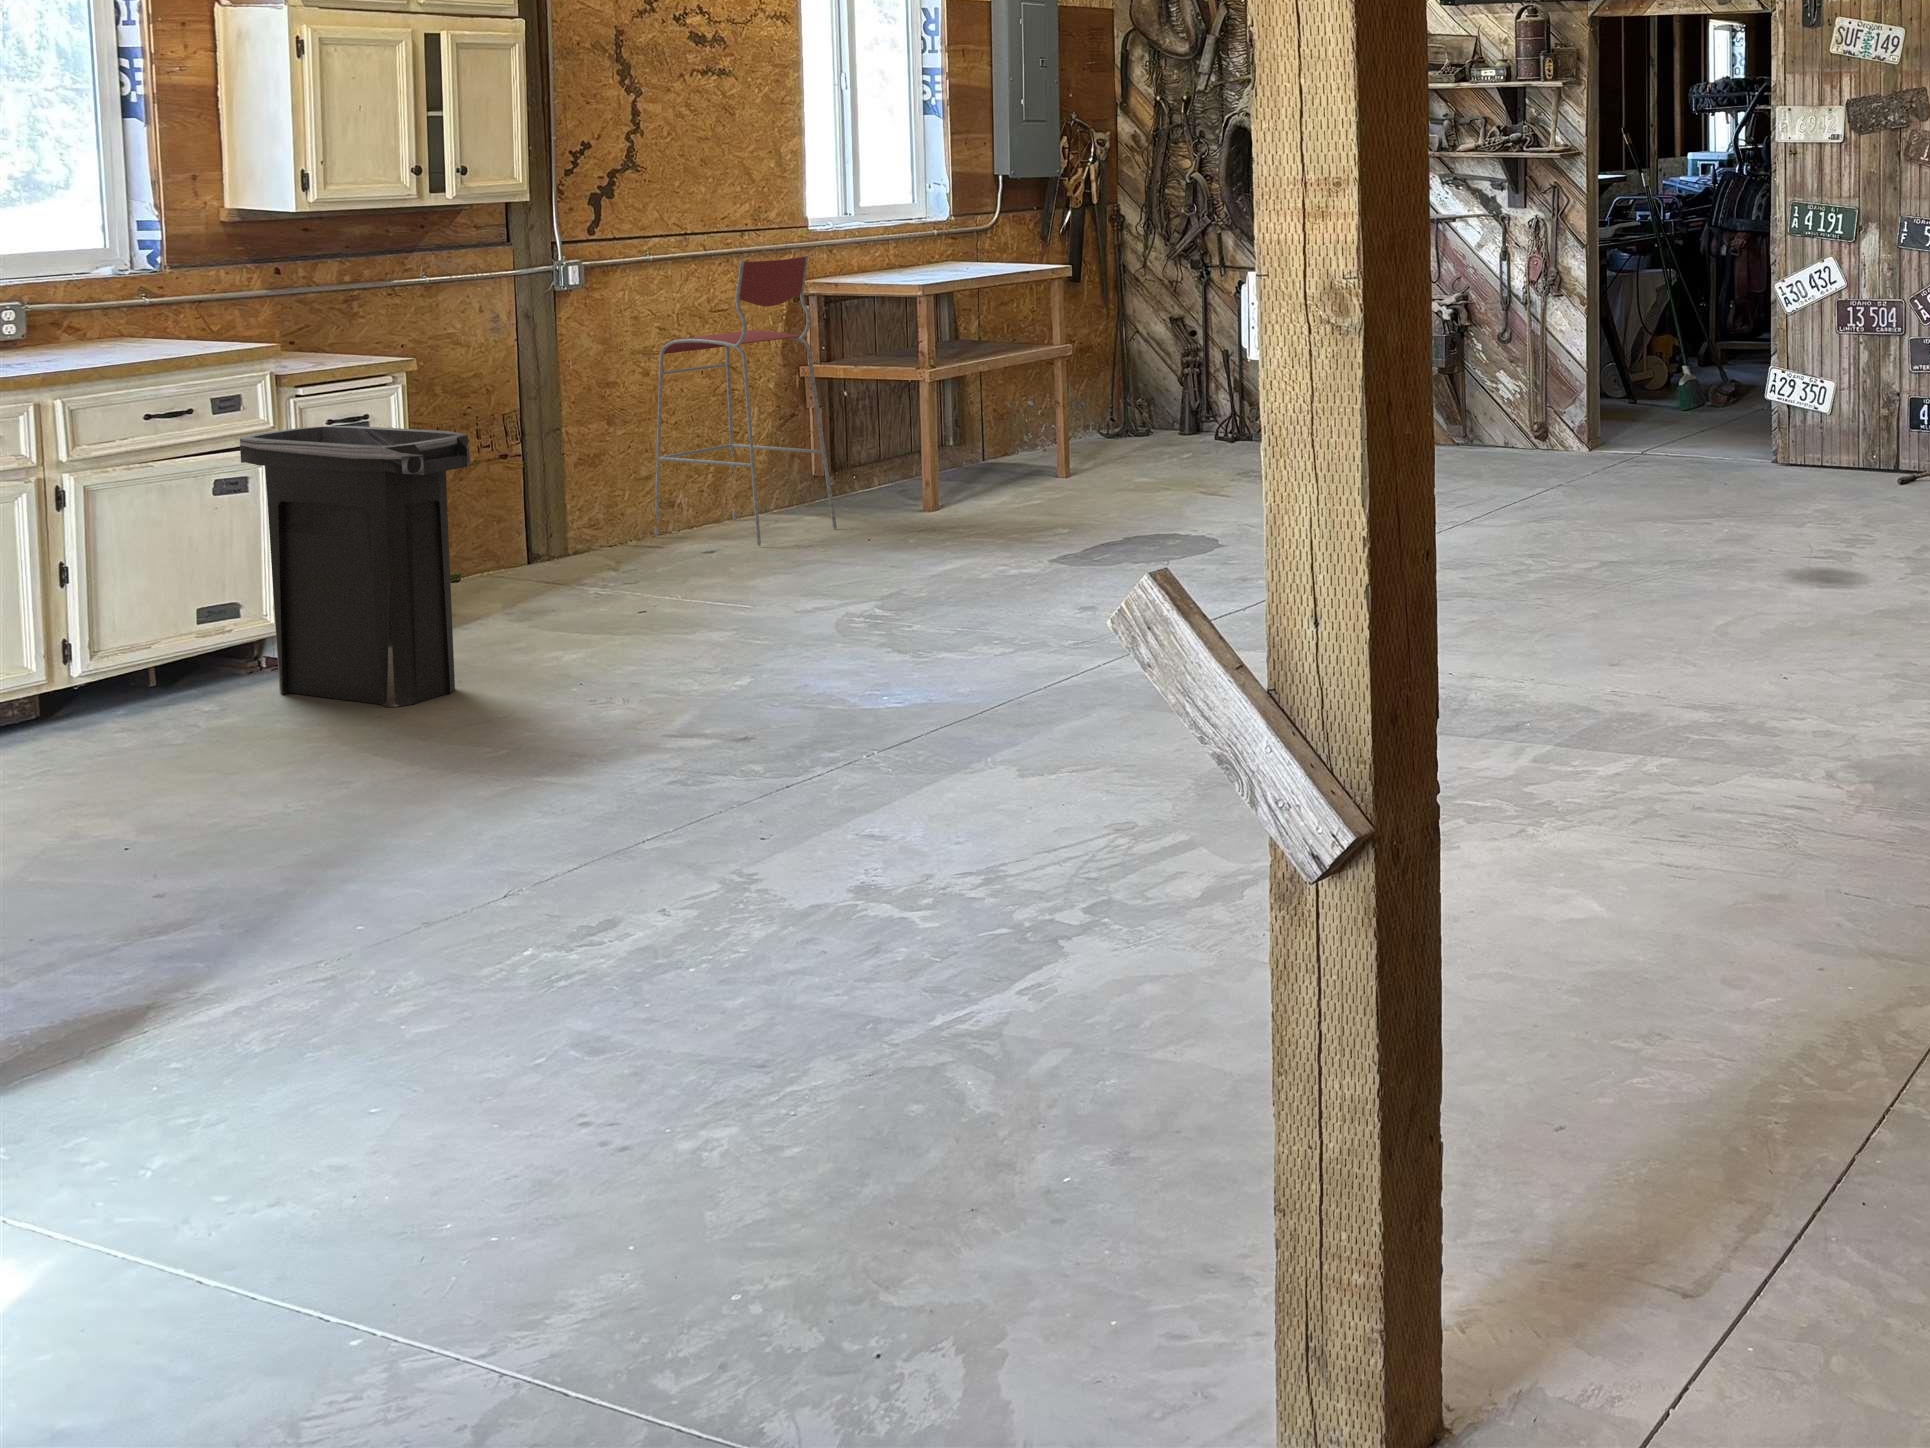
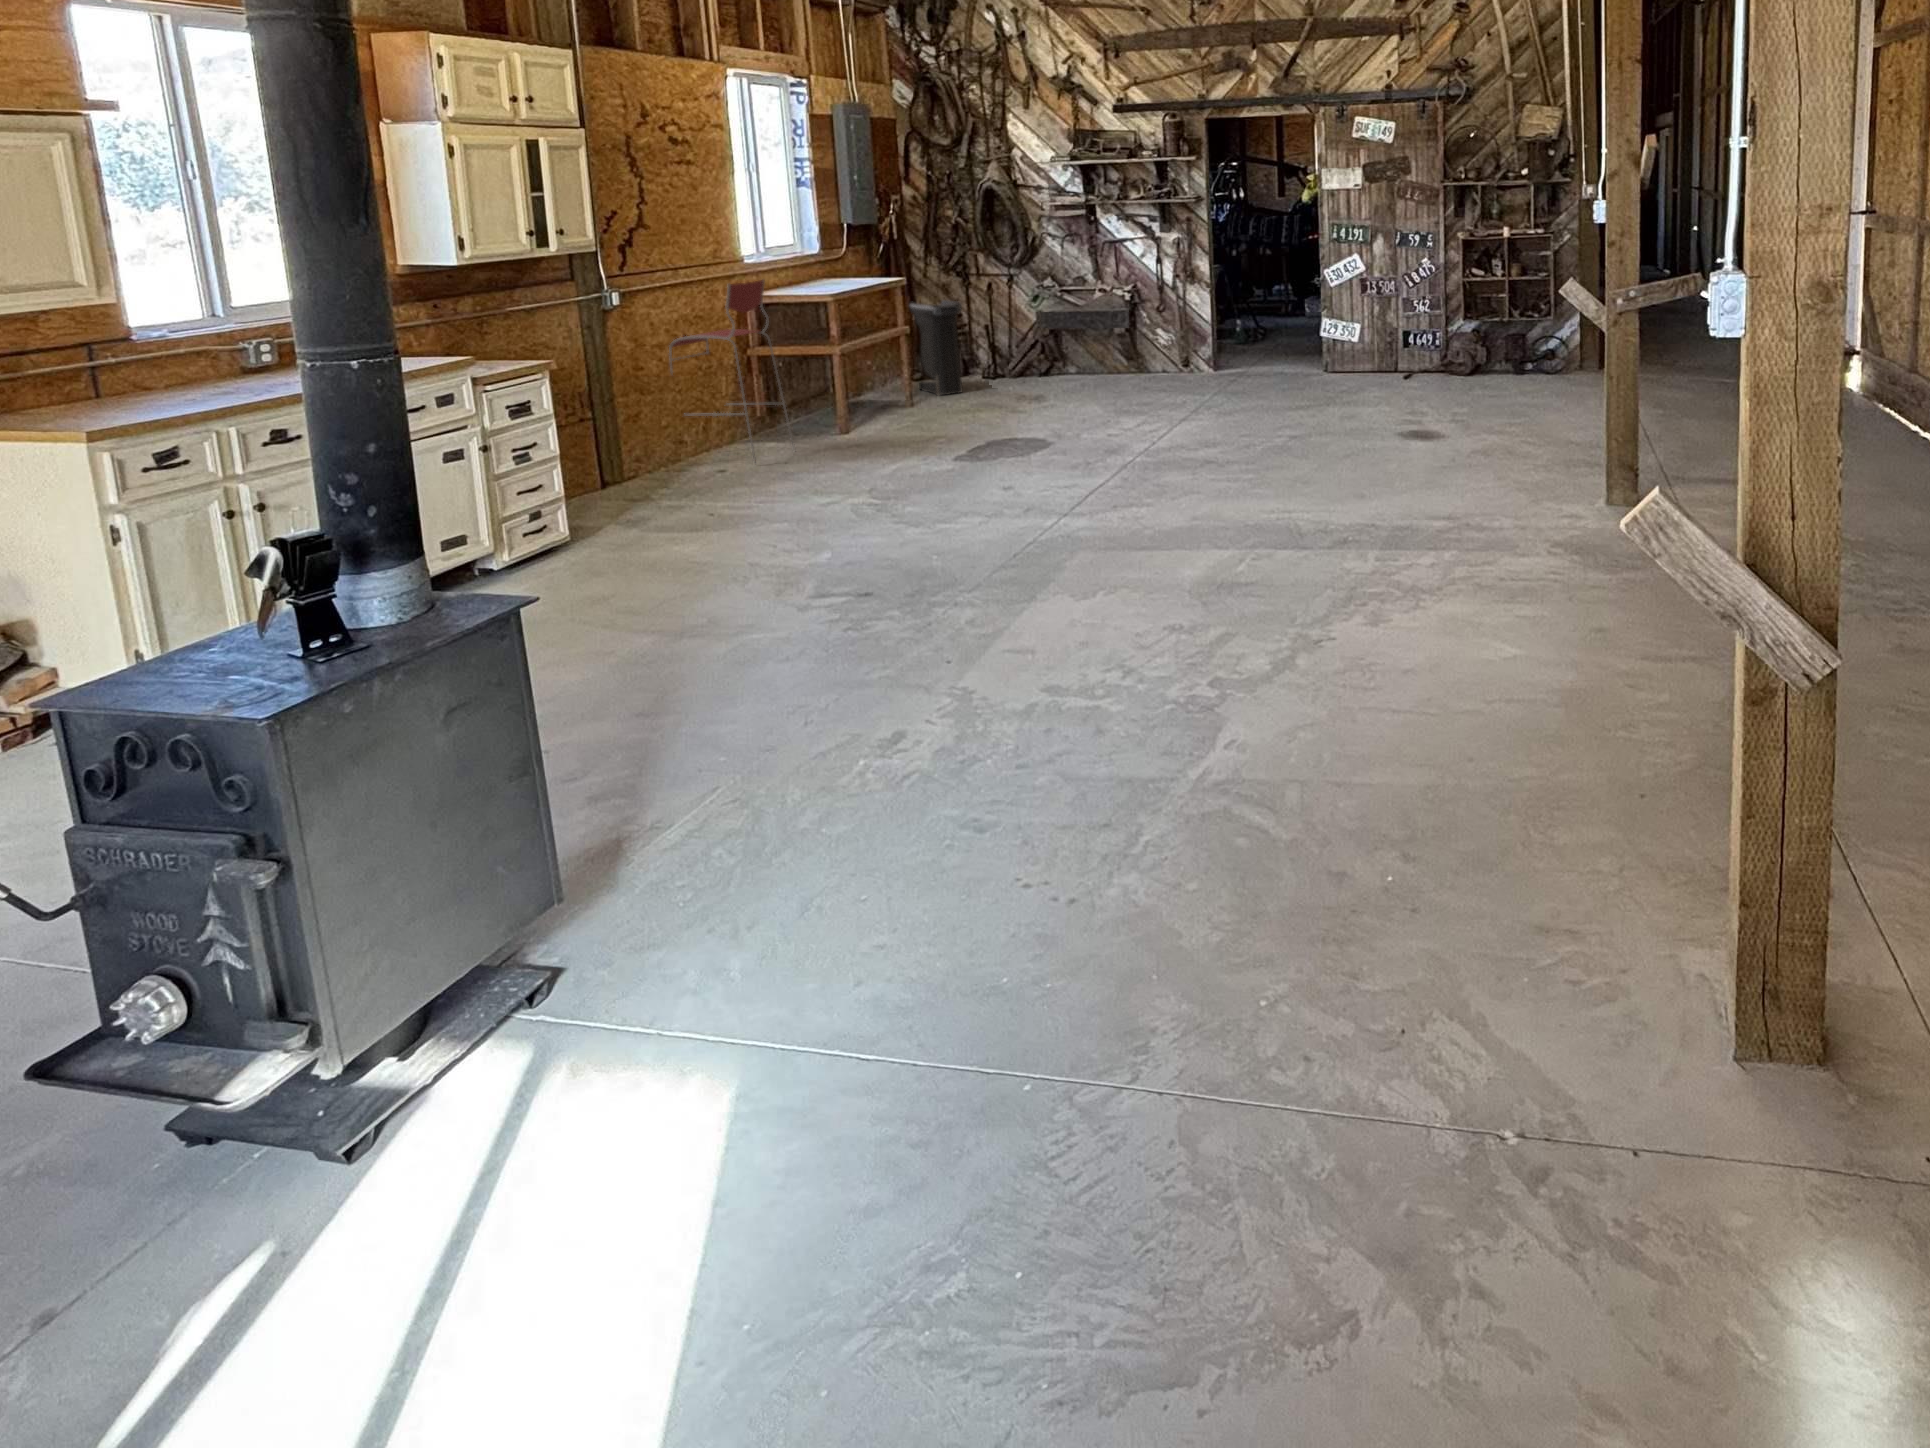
trash can: present [240,426,470,707] -> present [910,300,962,395]

